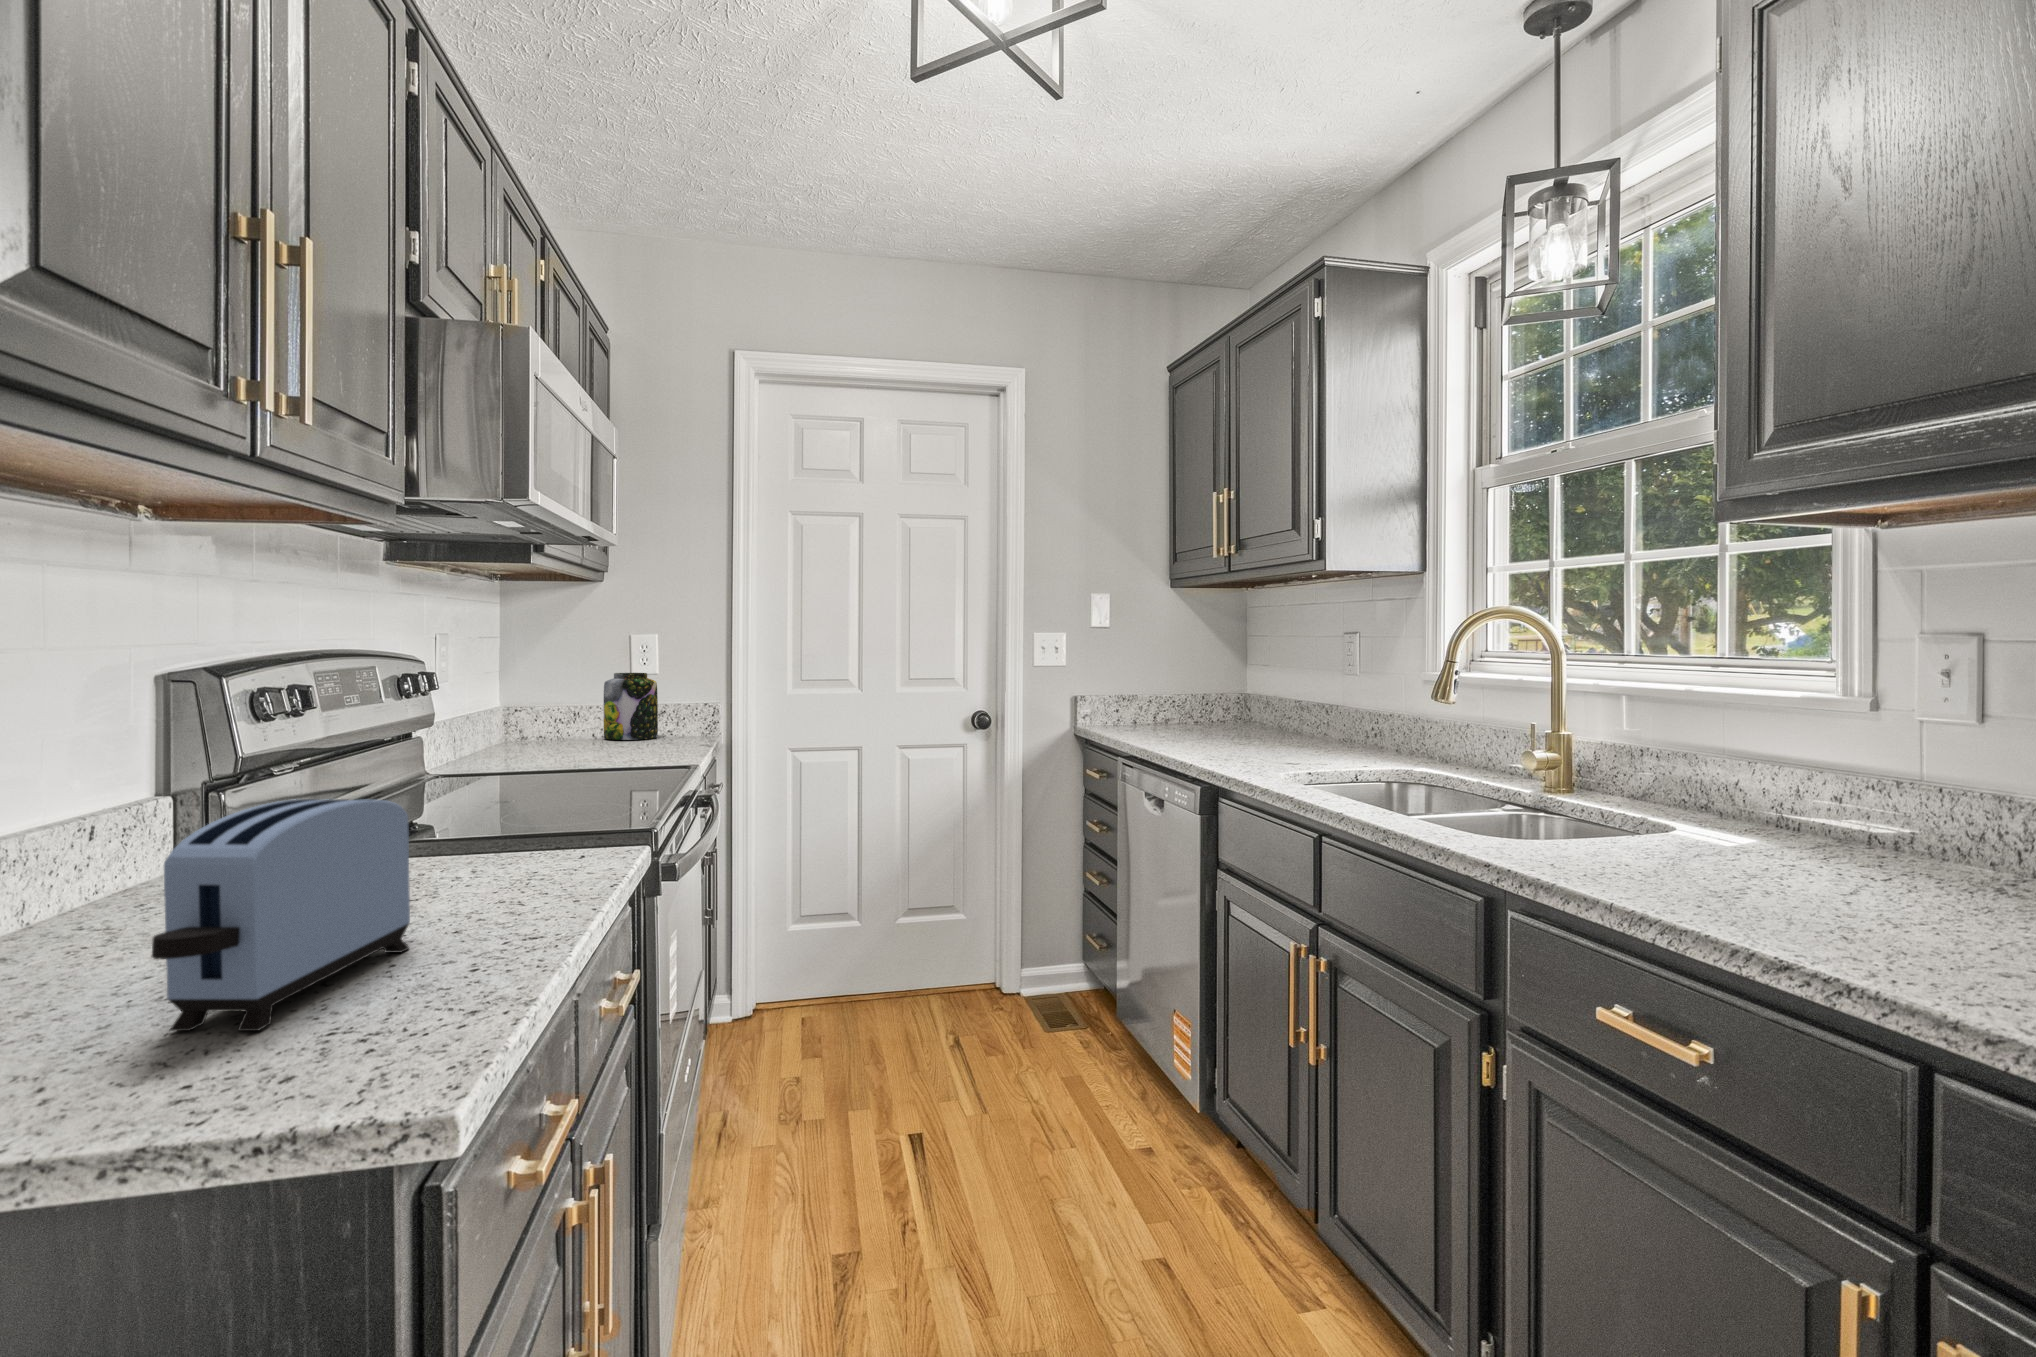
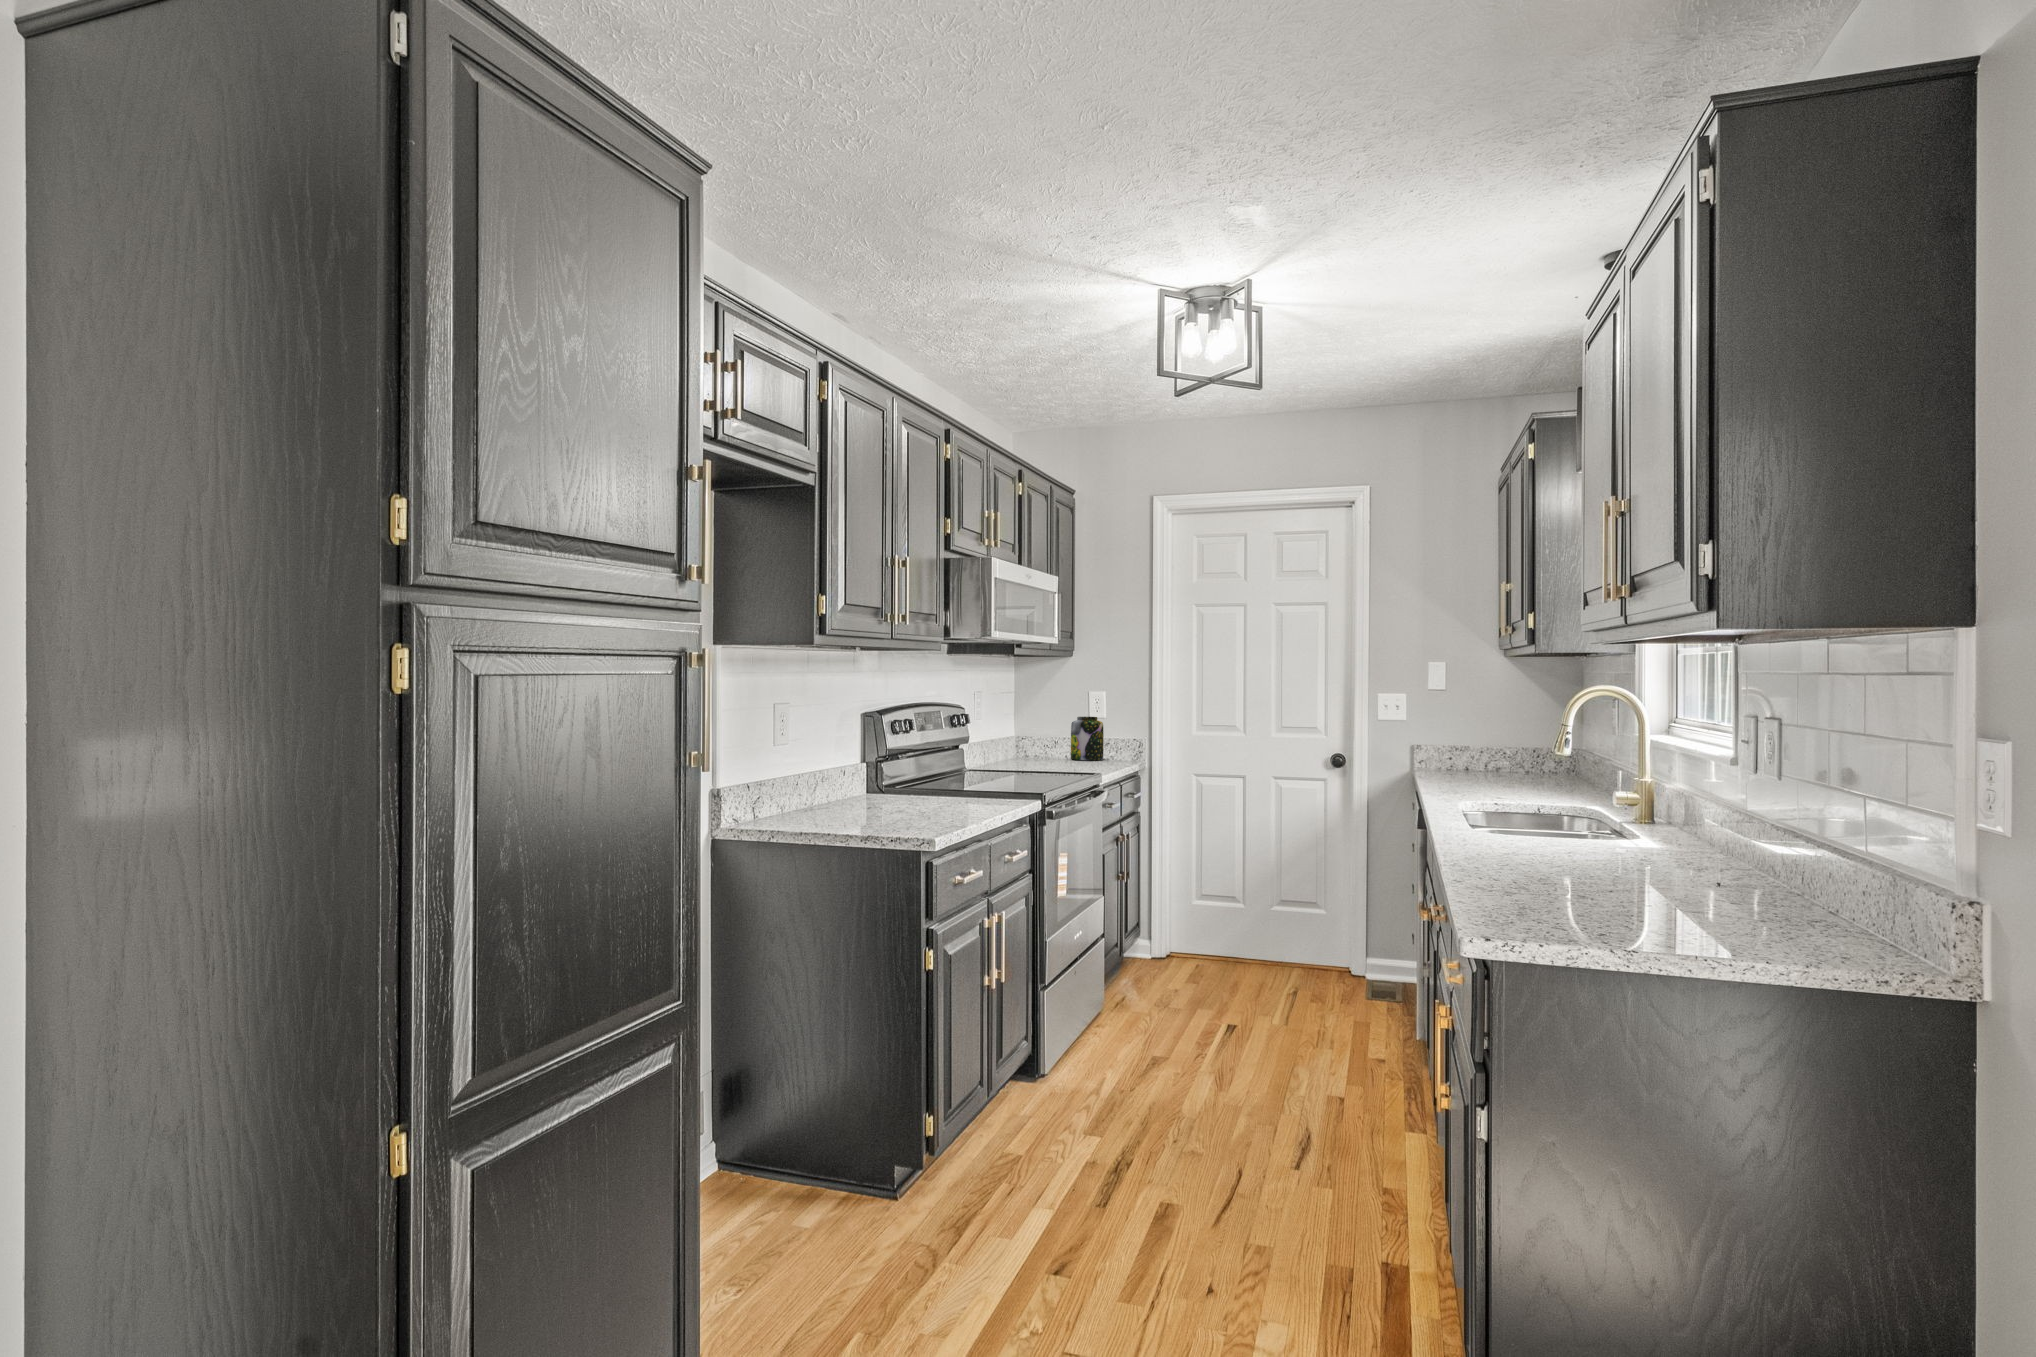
toaster: present [152,799,410,1031] -> none [869,757,939,825]

